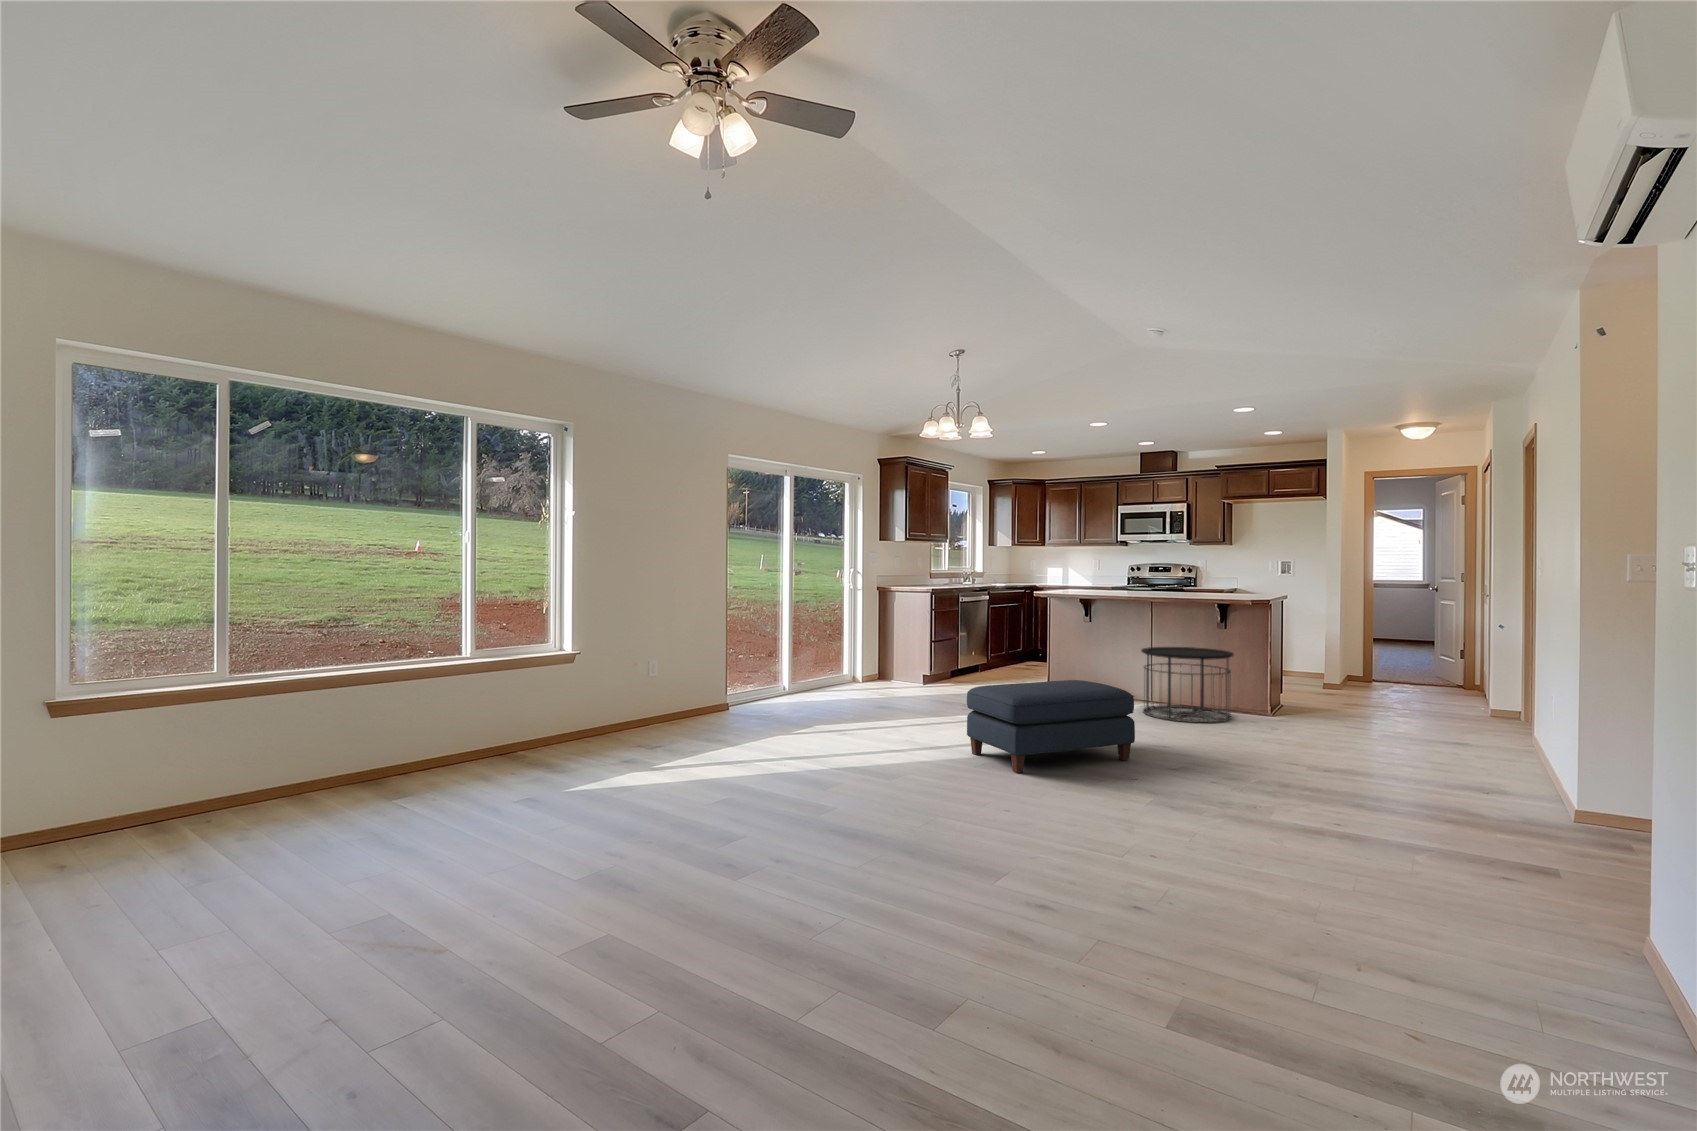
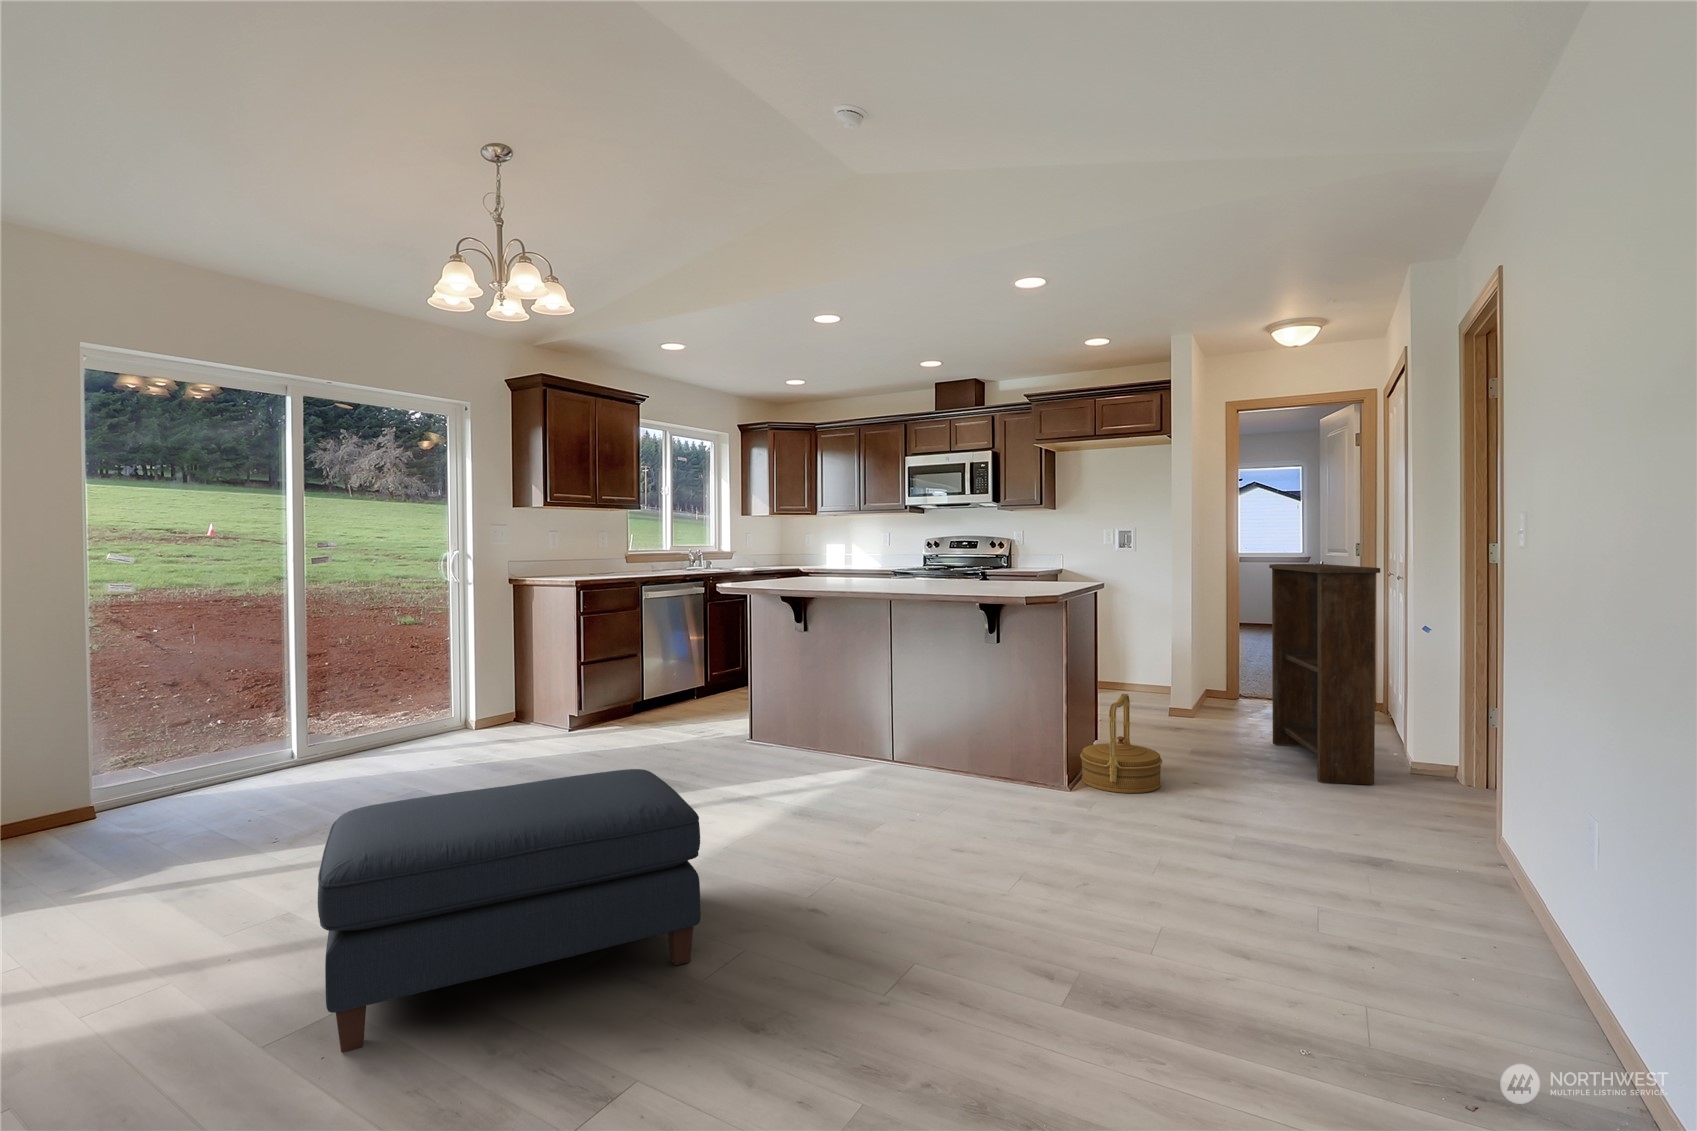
bookshelf: none [1399,587,1474,722] -> present [1269,564,1380,785]
side table: present [1141,647,1234,723] -> none [853,670,1000,811]
woven basket: none [1279,664,1333,720] -> present [1080,694,1162,793]

